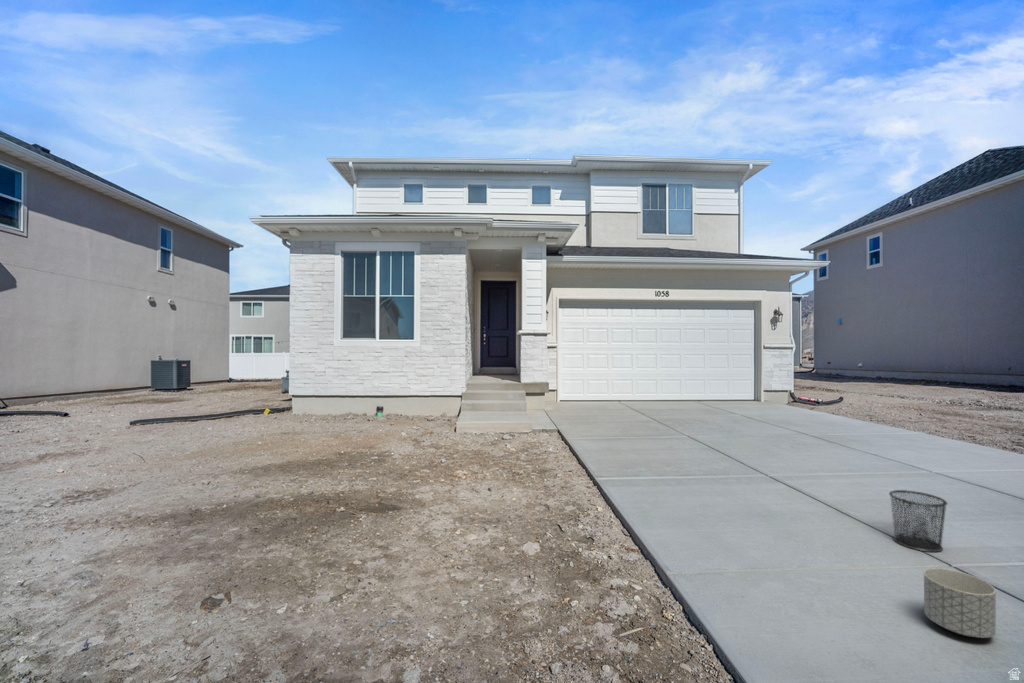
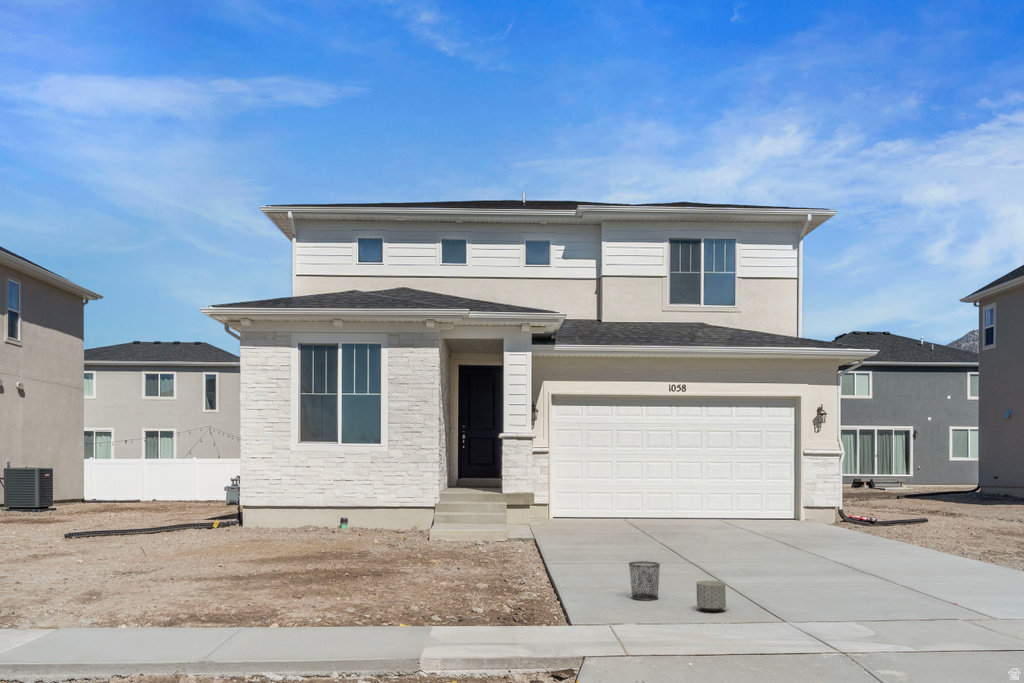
waste bin: present [889,490,947,552] -> present [629,561,660,601]

